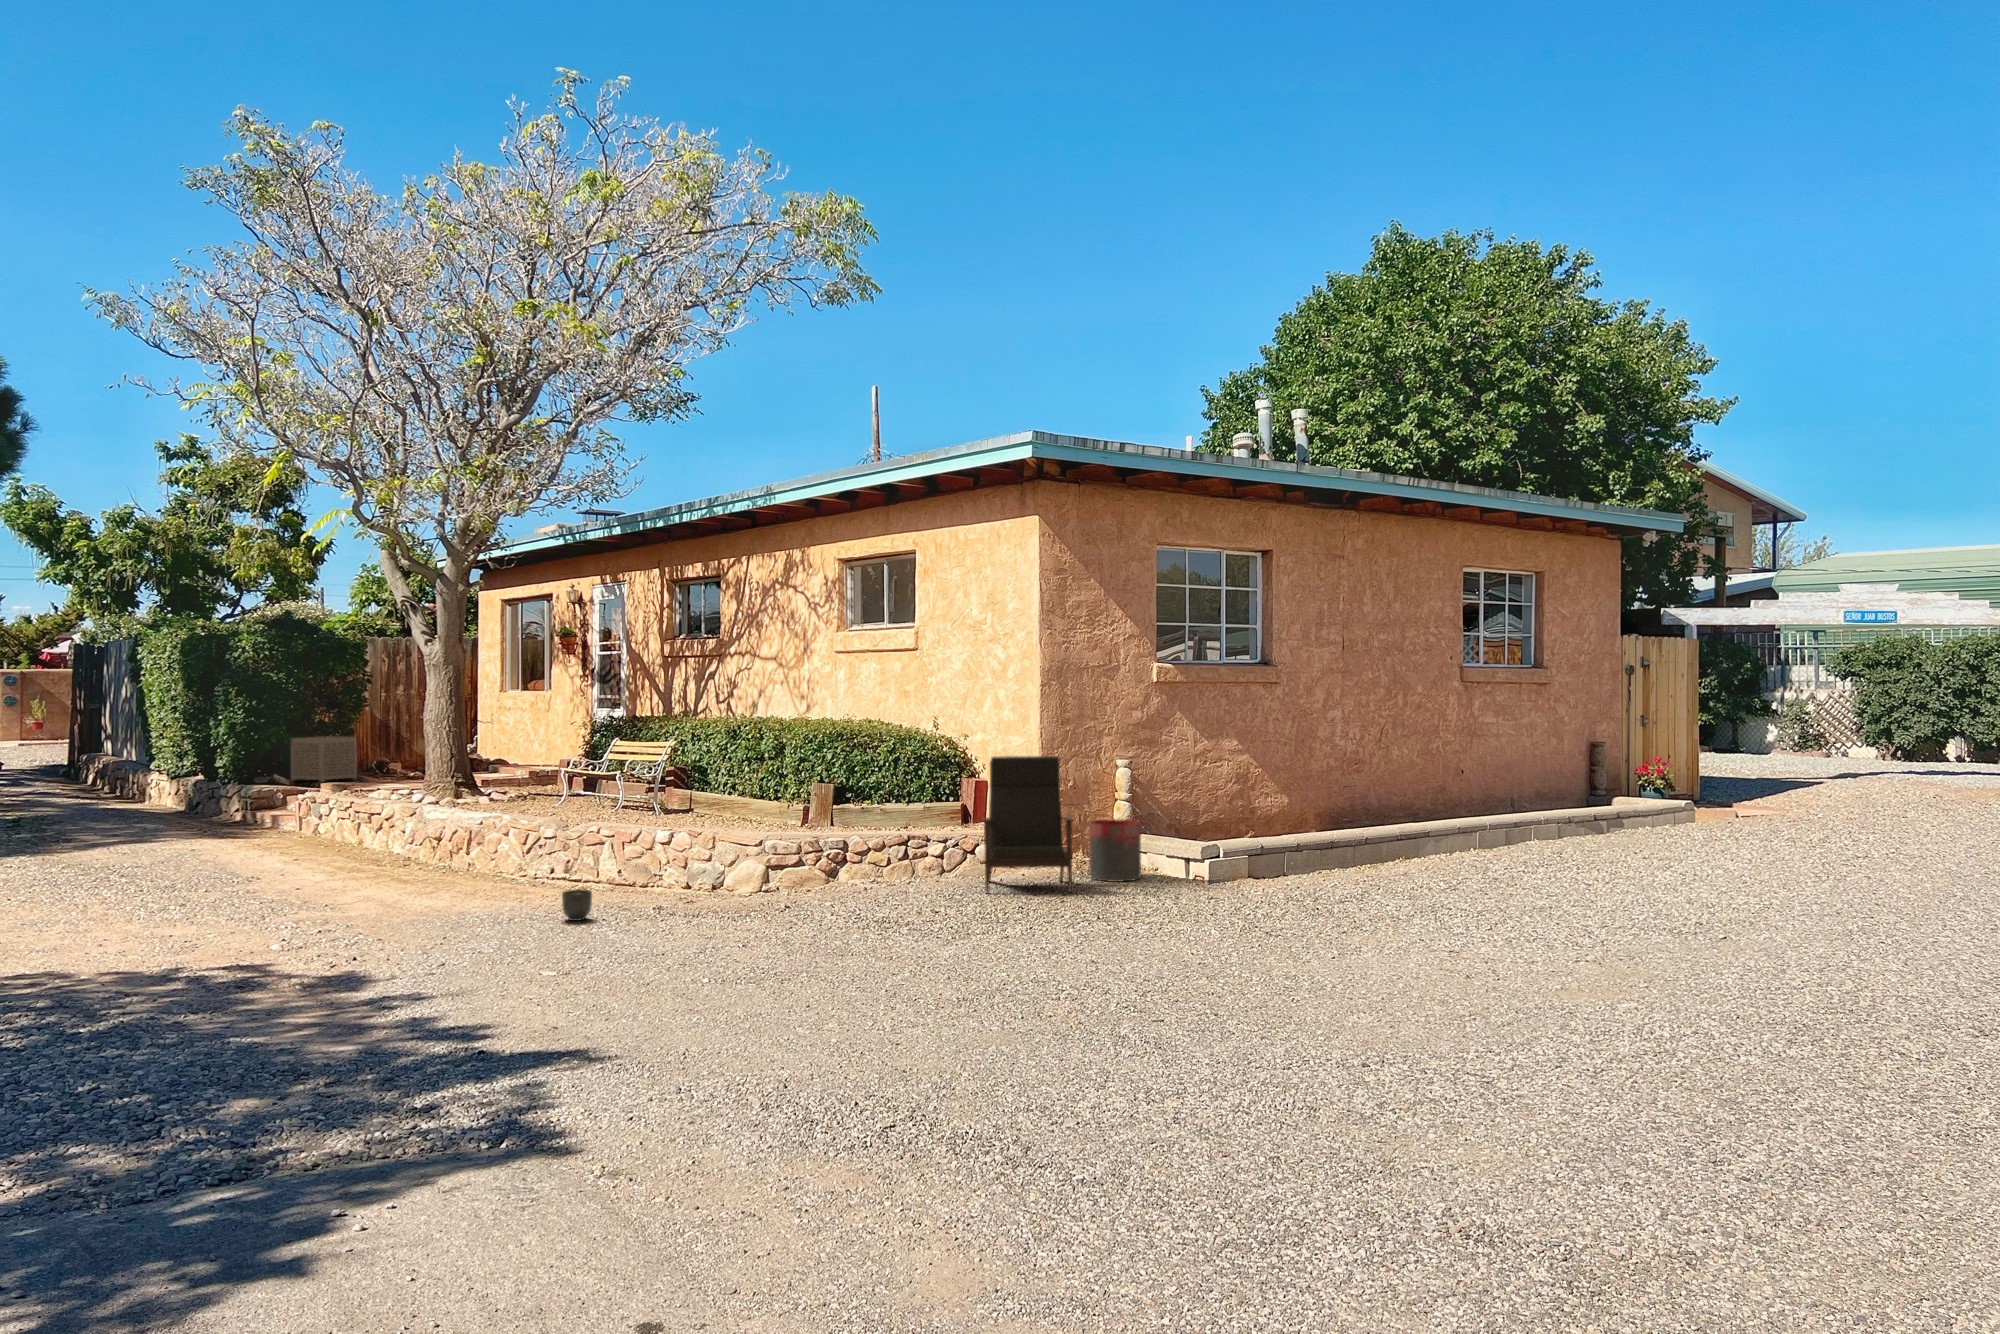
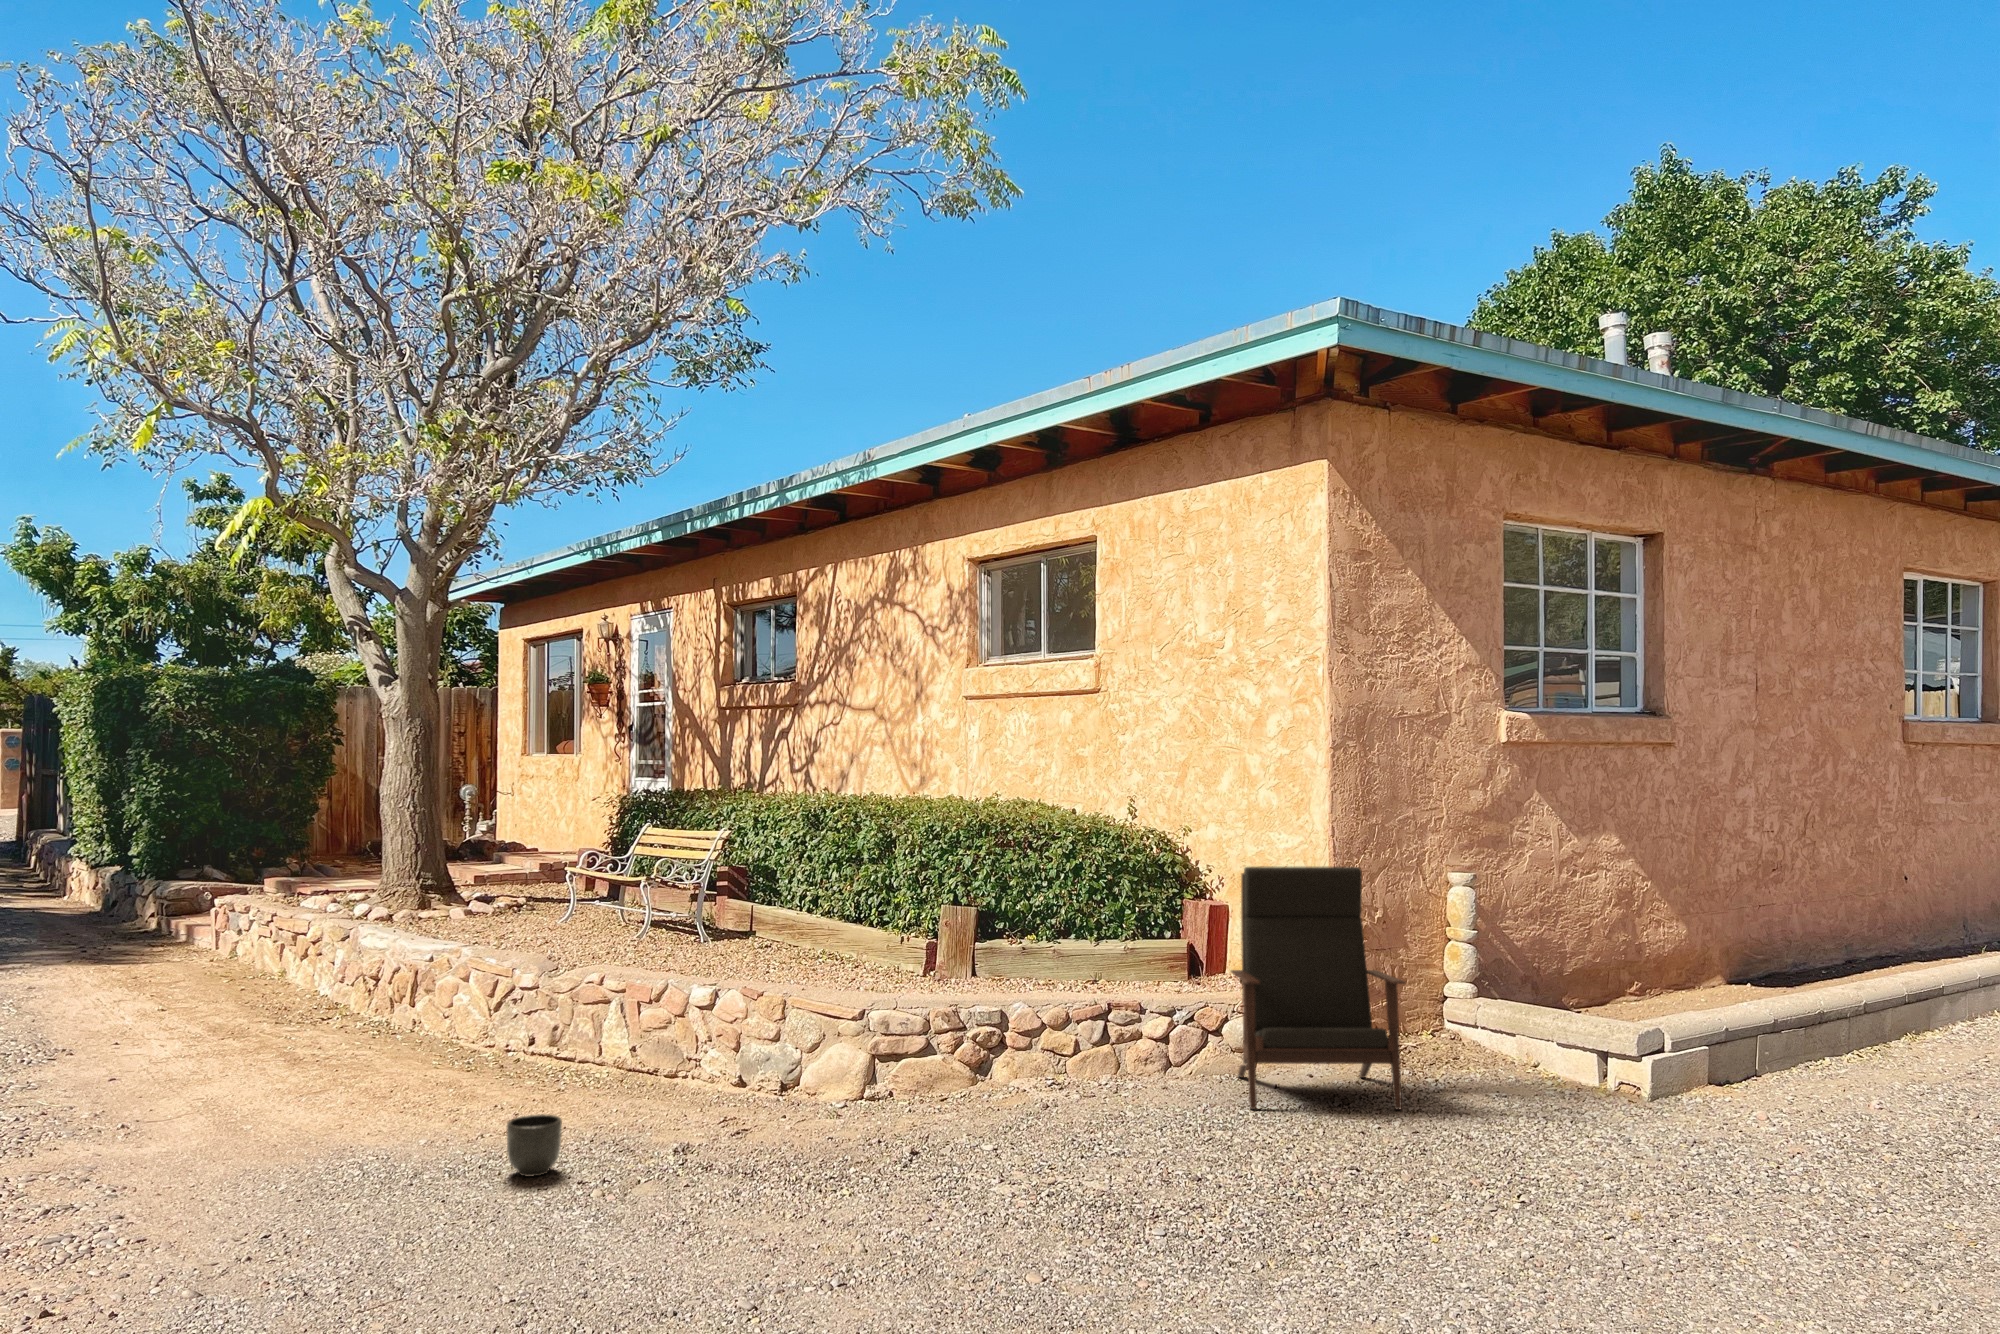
side table: present [291,736,357,782] -> none [224,816,314,879]
trash can: present [1089,819,1141,882] -> none [1404,970,1495,1080]

